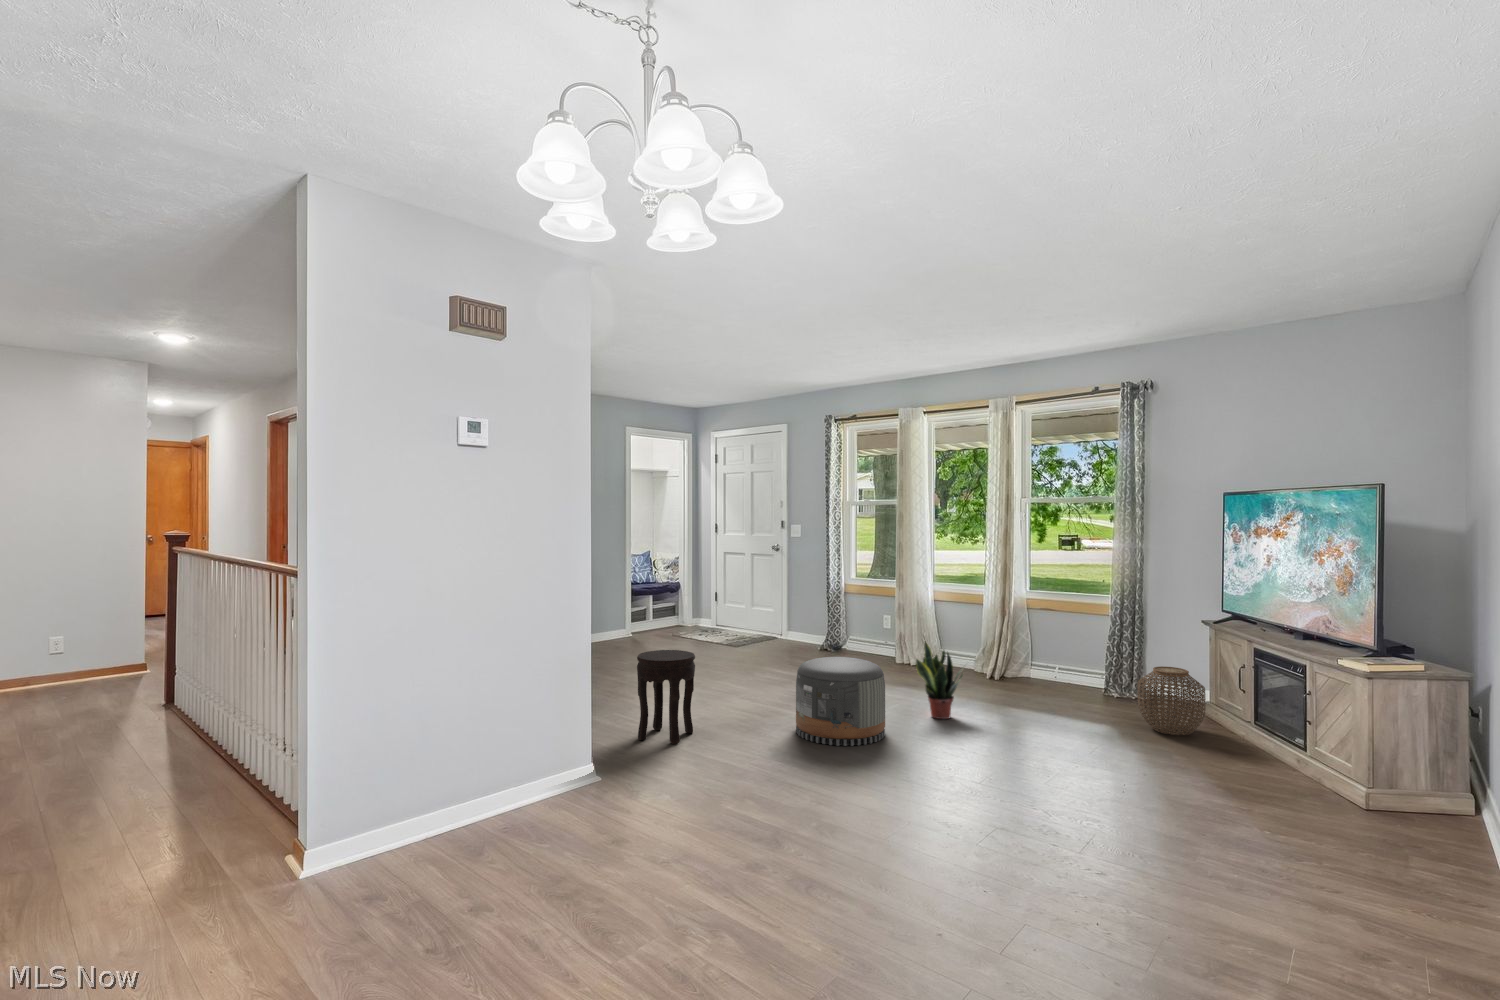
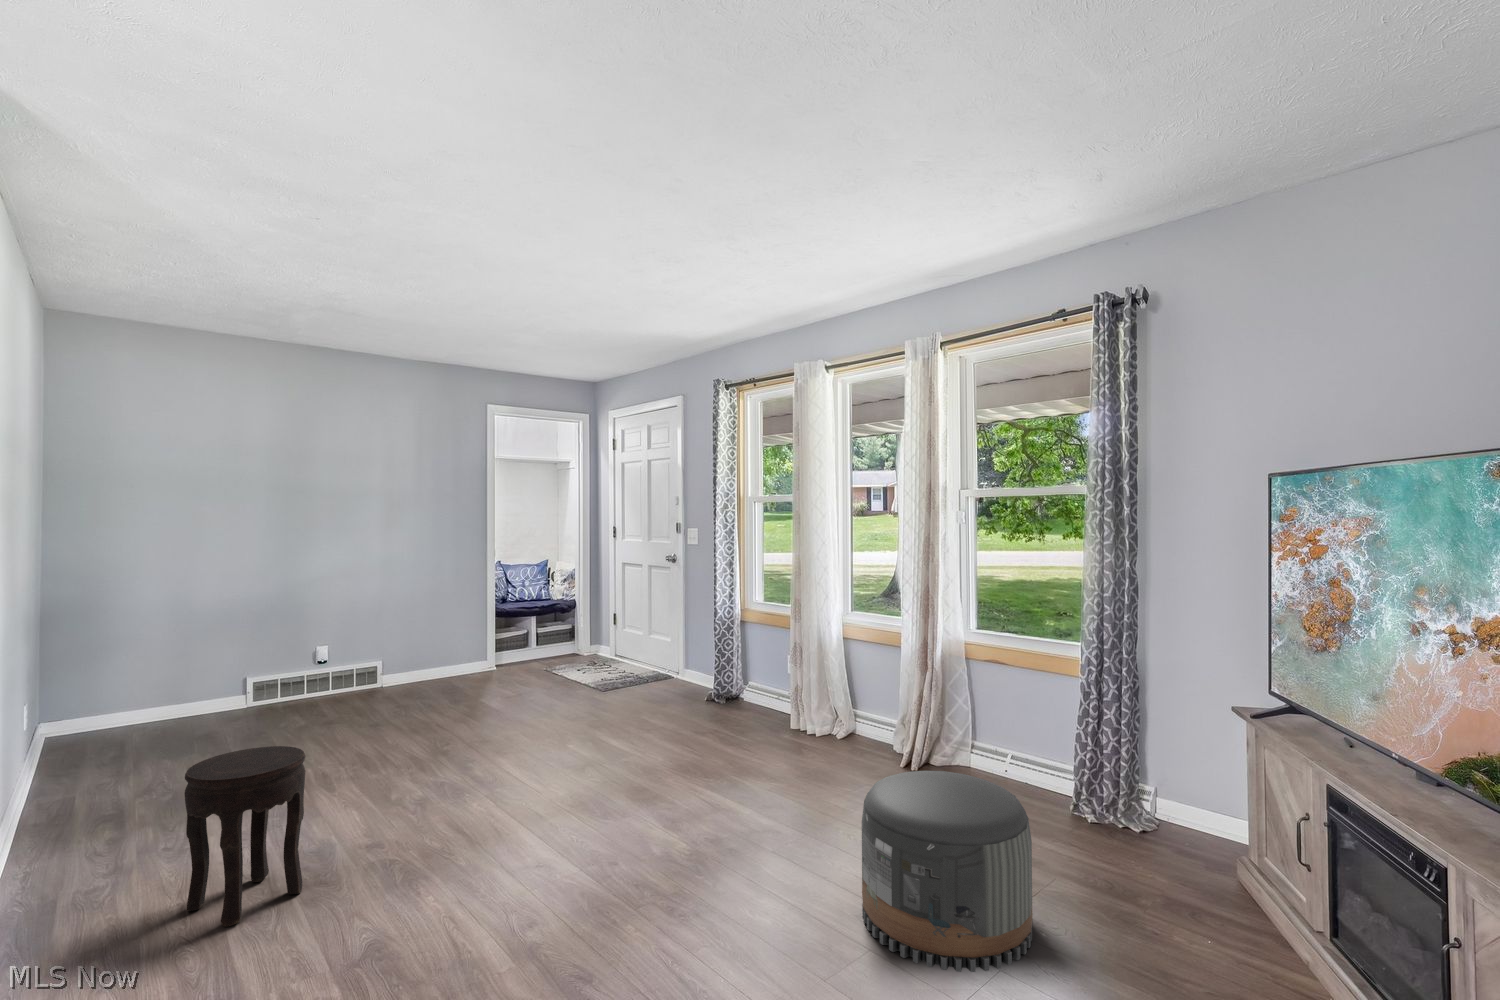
potted plant: present [916,642,964,719] -> none [705,731,804,871]
pouf: present [796,657,885,746] -> present [862,771,1032,972]
woven basket: present [1137,666,1206,735] -> none [1097,800,1227,946]

